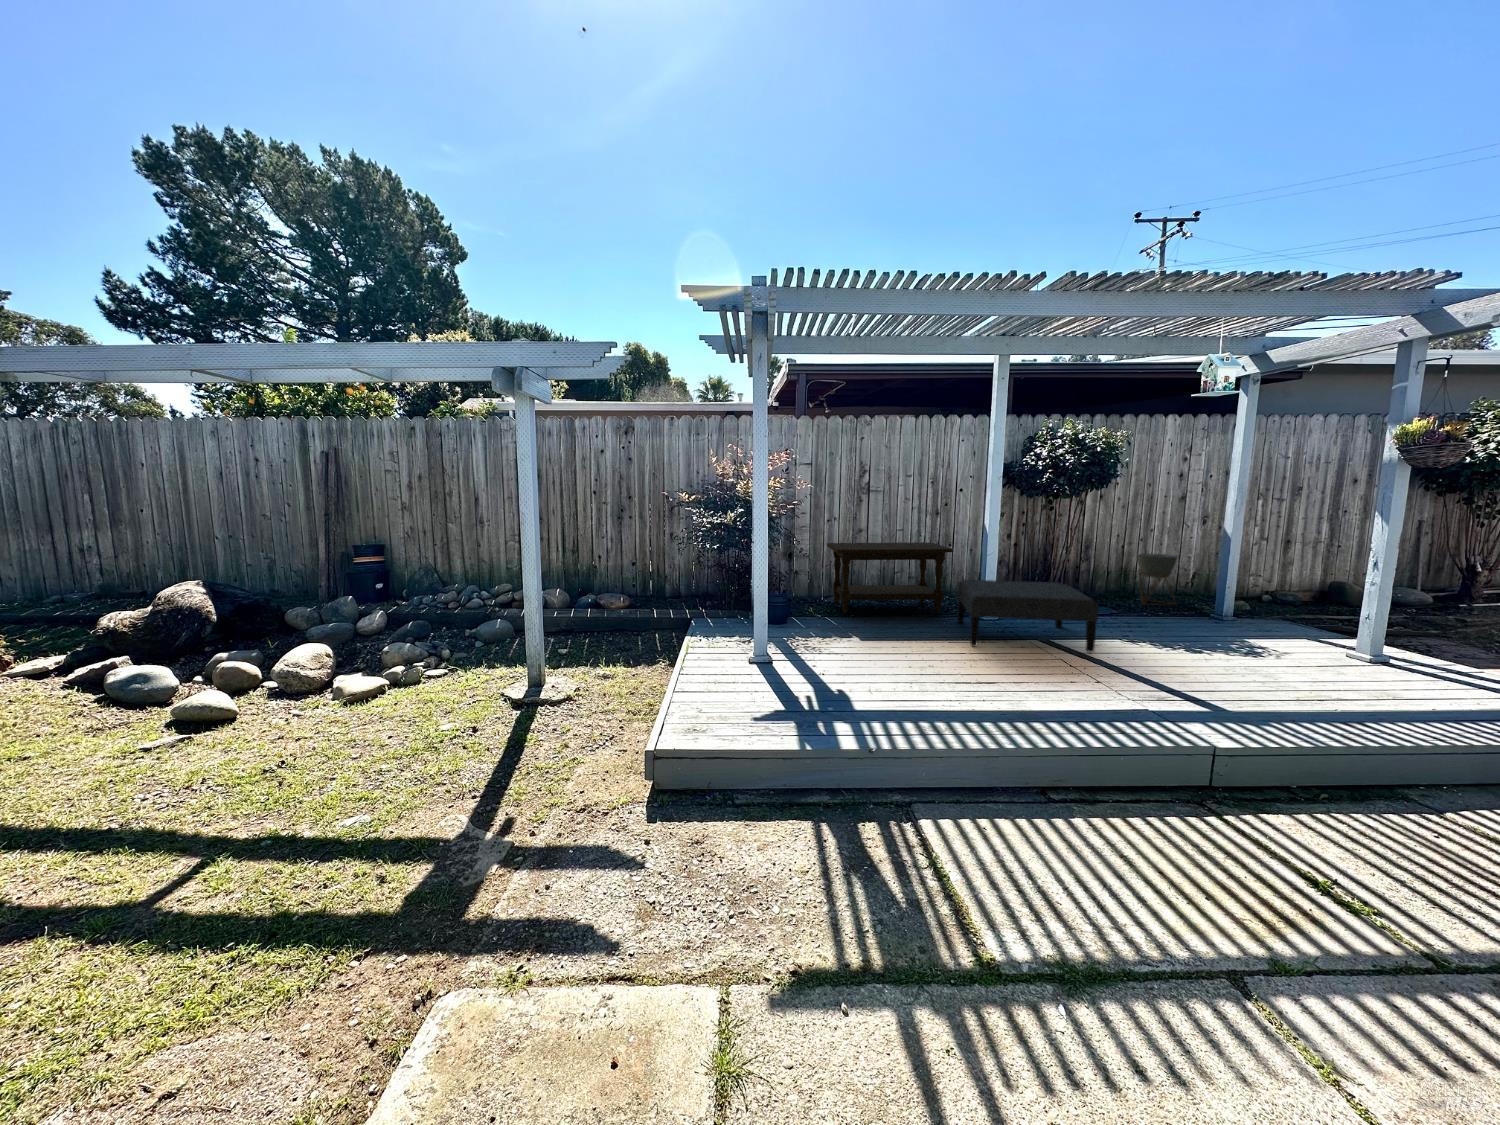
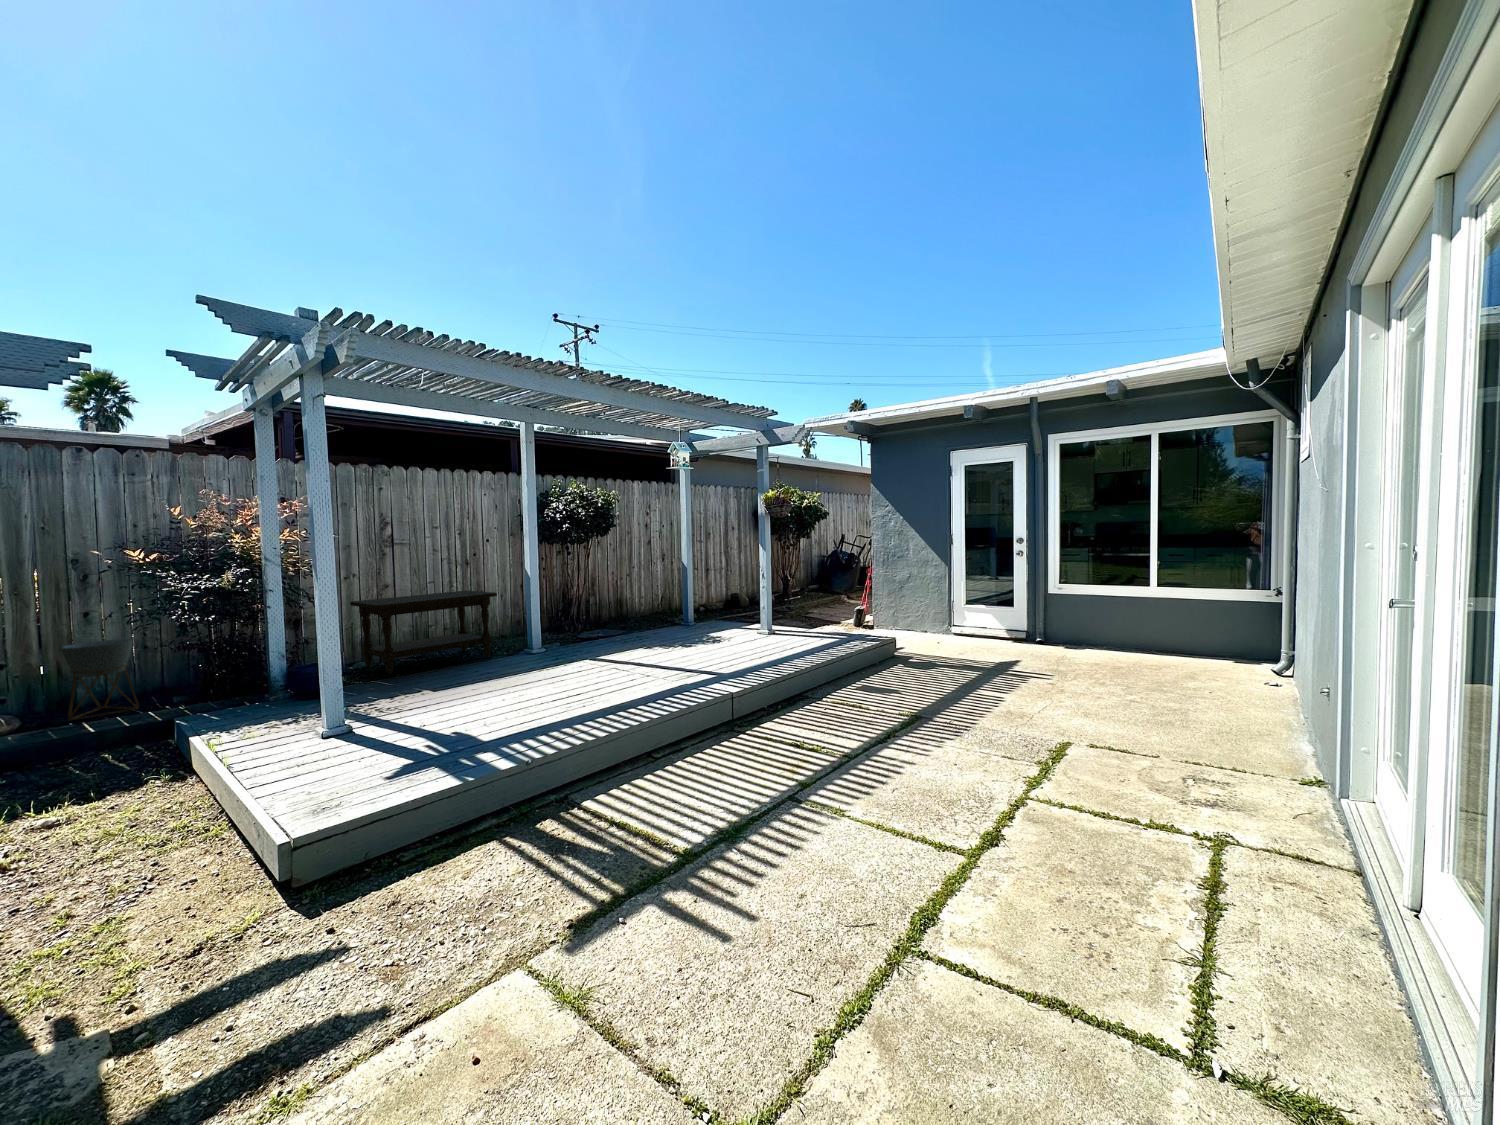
planter: present [1137,554,1177,605] -> present [61,639,139,721]
ottoman: present [957,580,1098,652] -> none [509,611,632,674]

